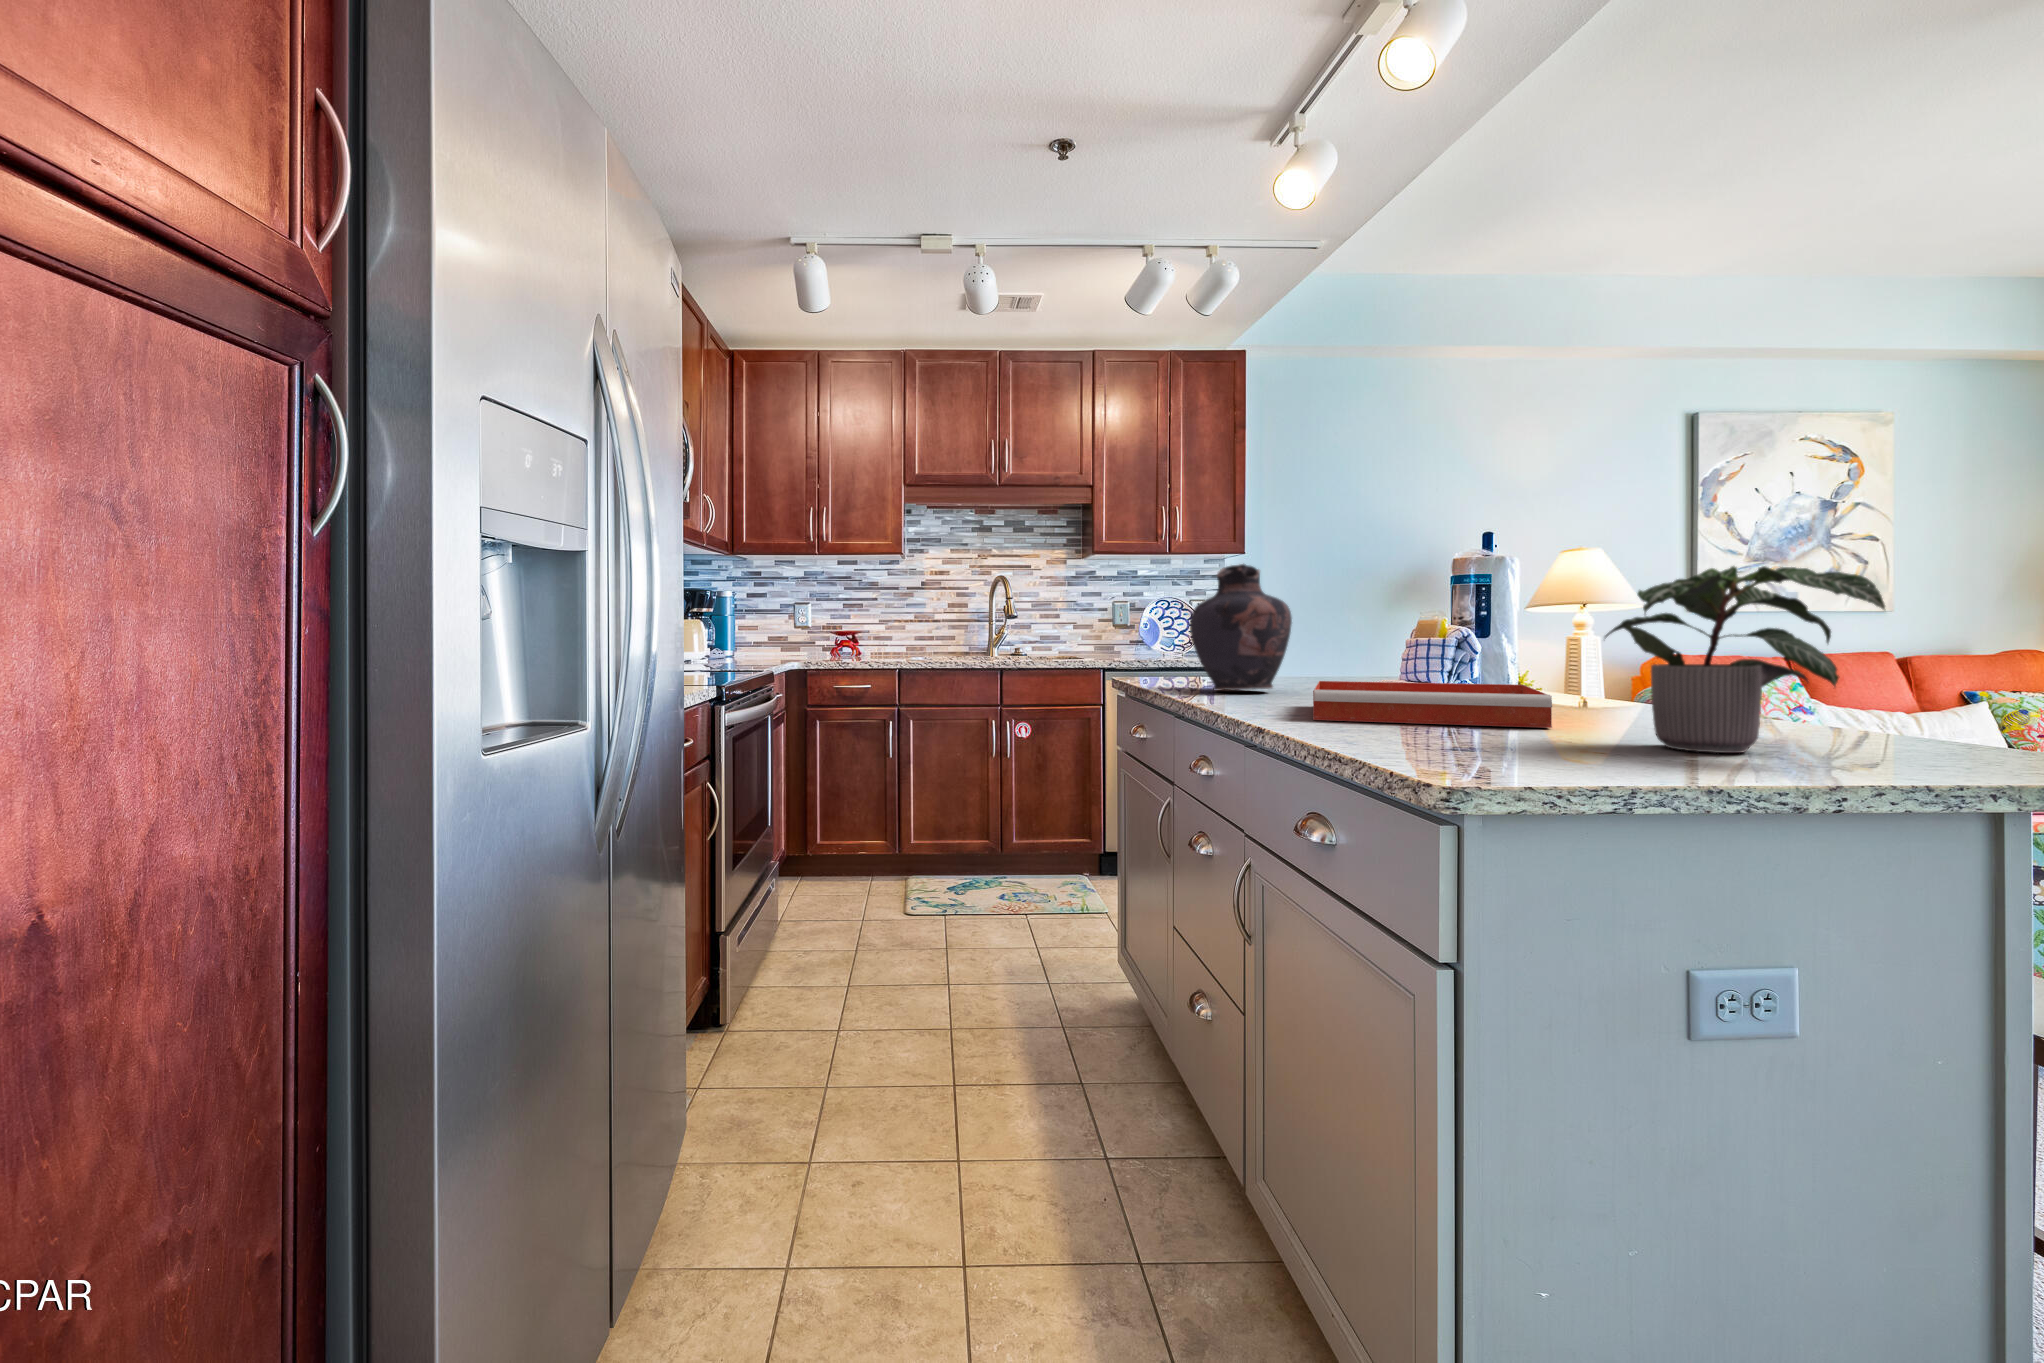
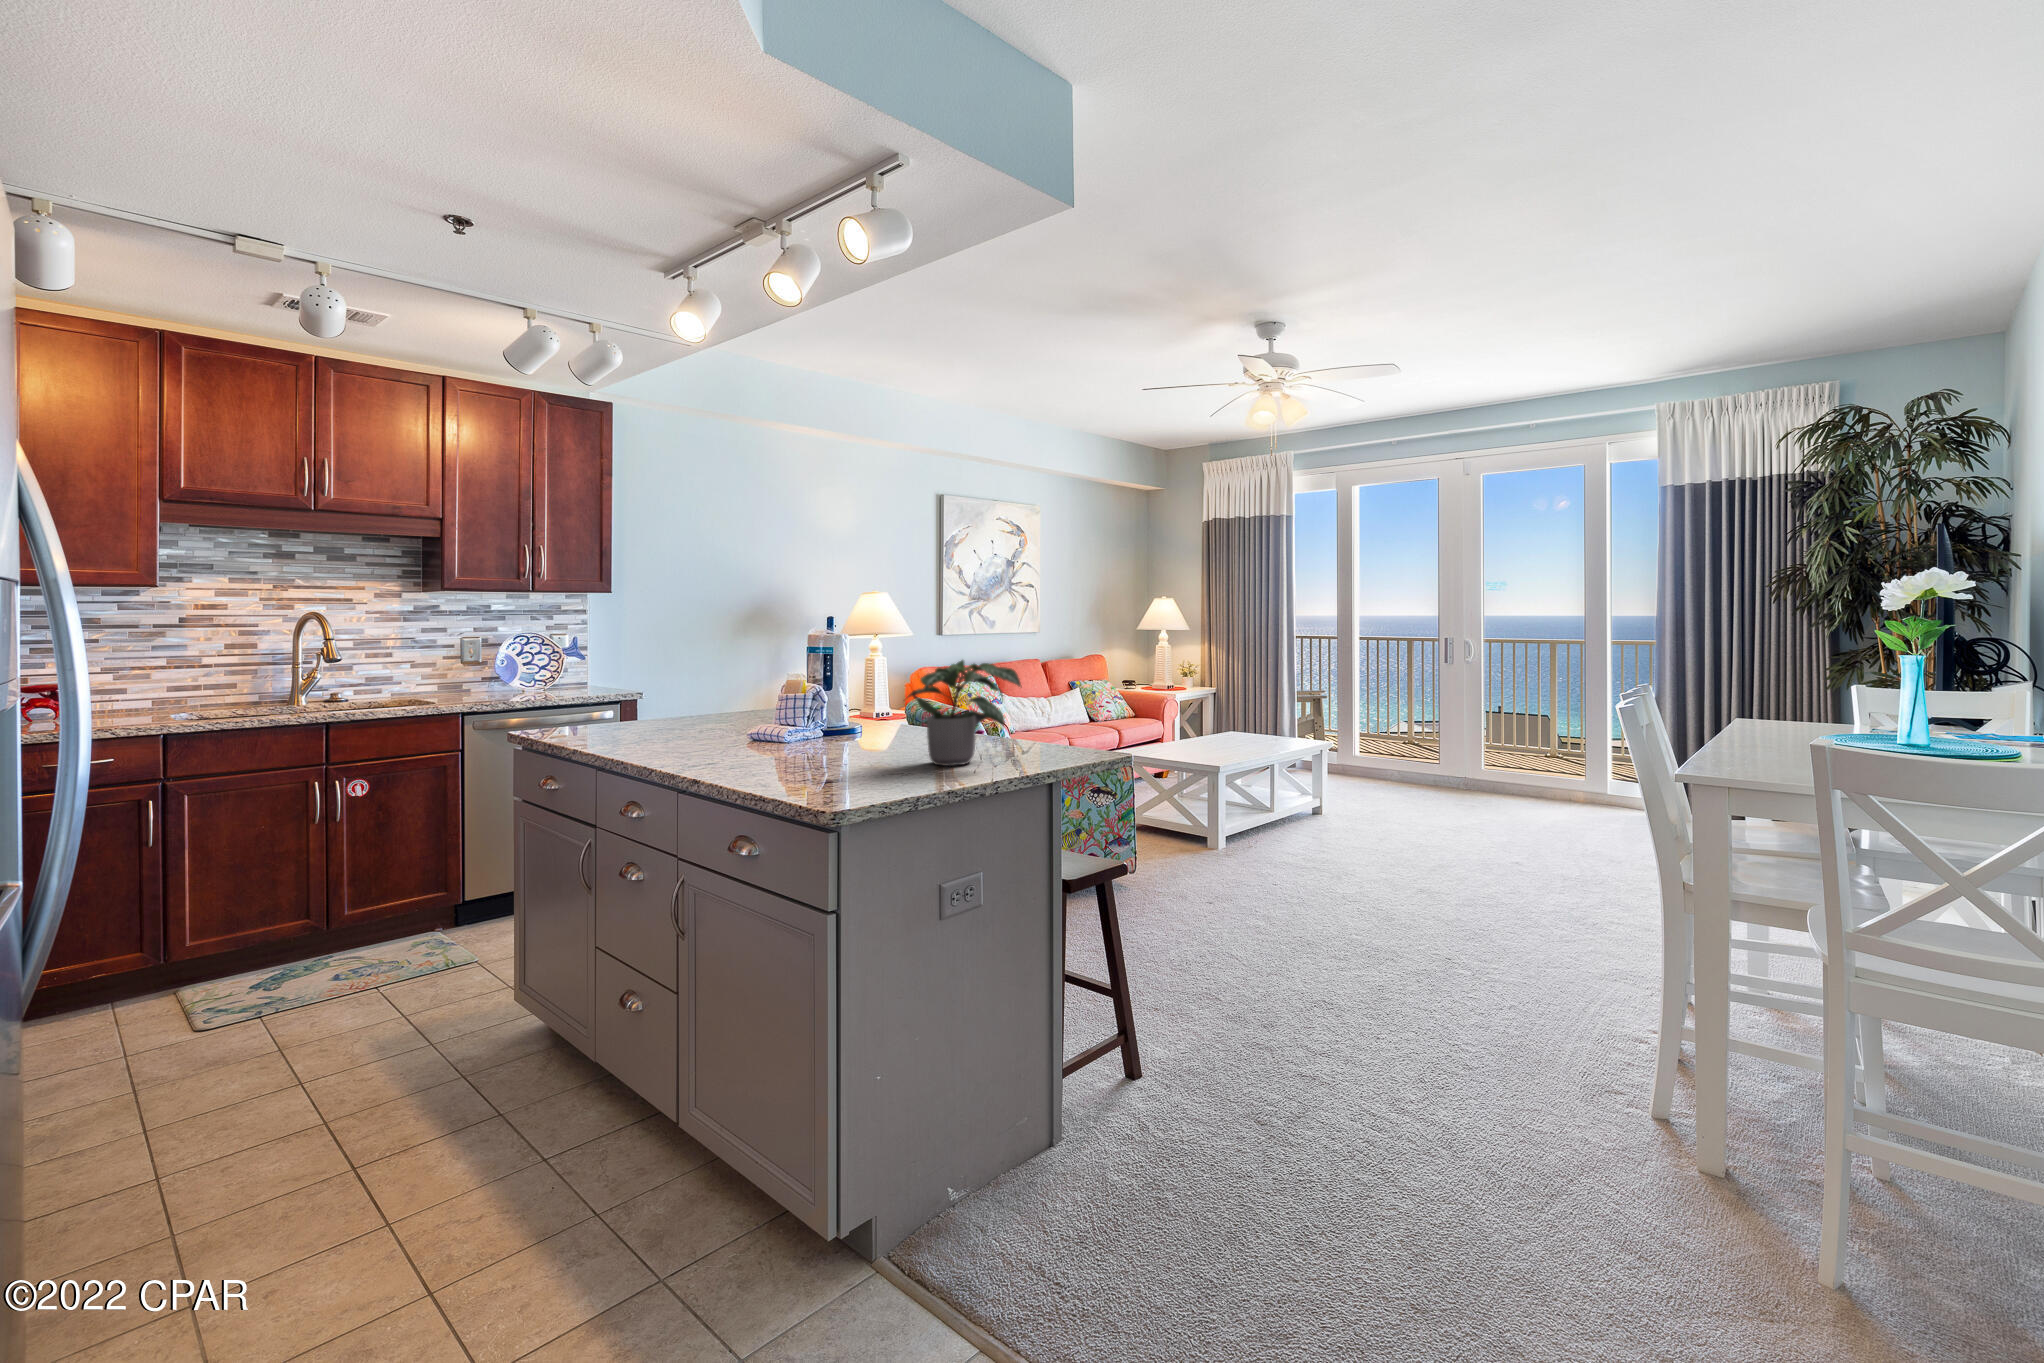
vase: present [1190,564,1292,690] -> none [600,633,690,741]
tray: present [1313,681,1552,728] -> none [721,724,876,766]

